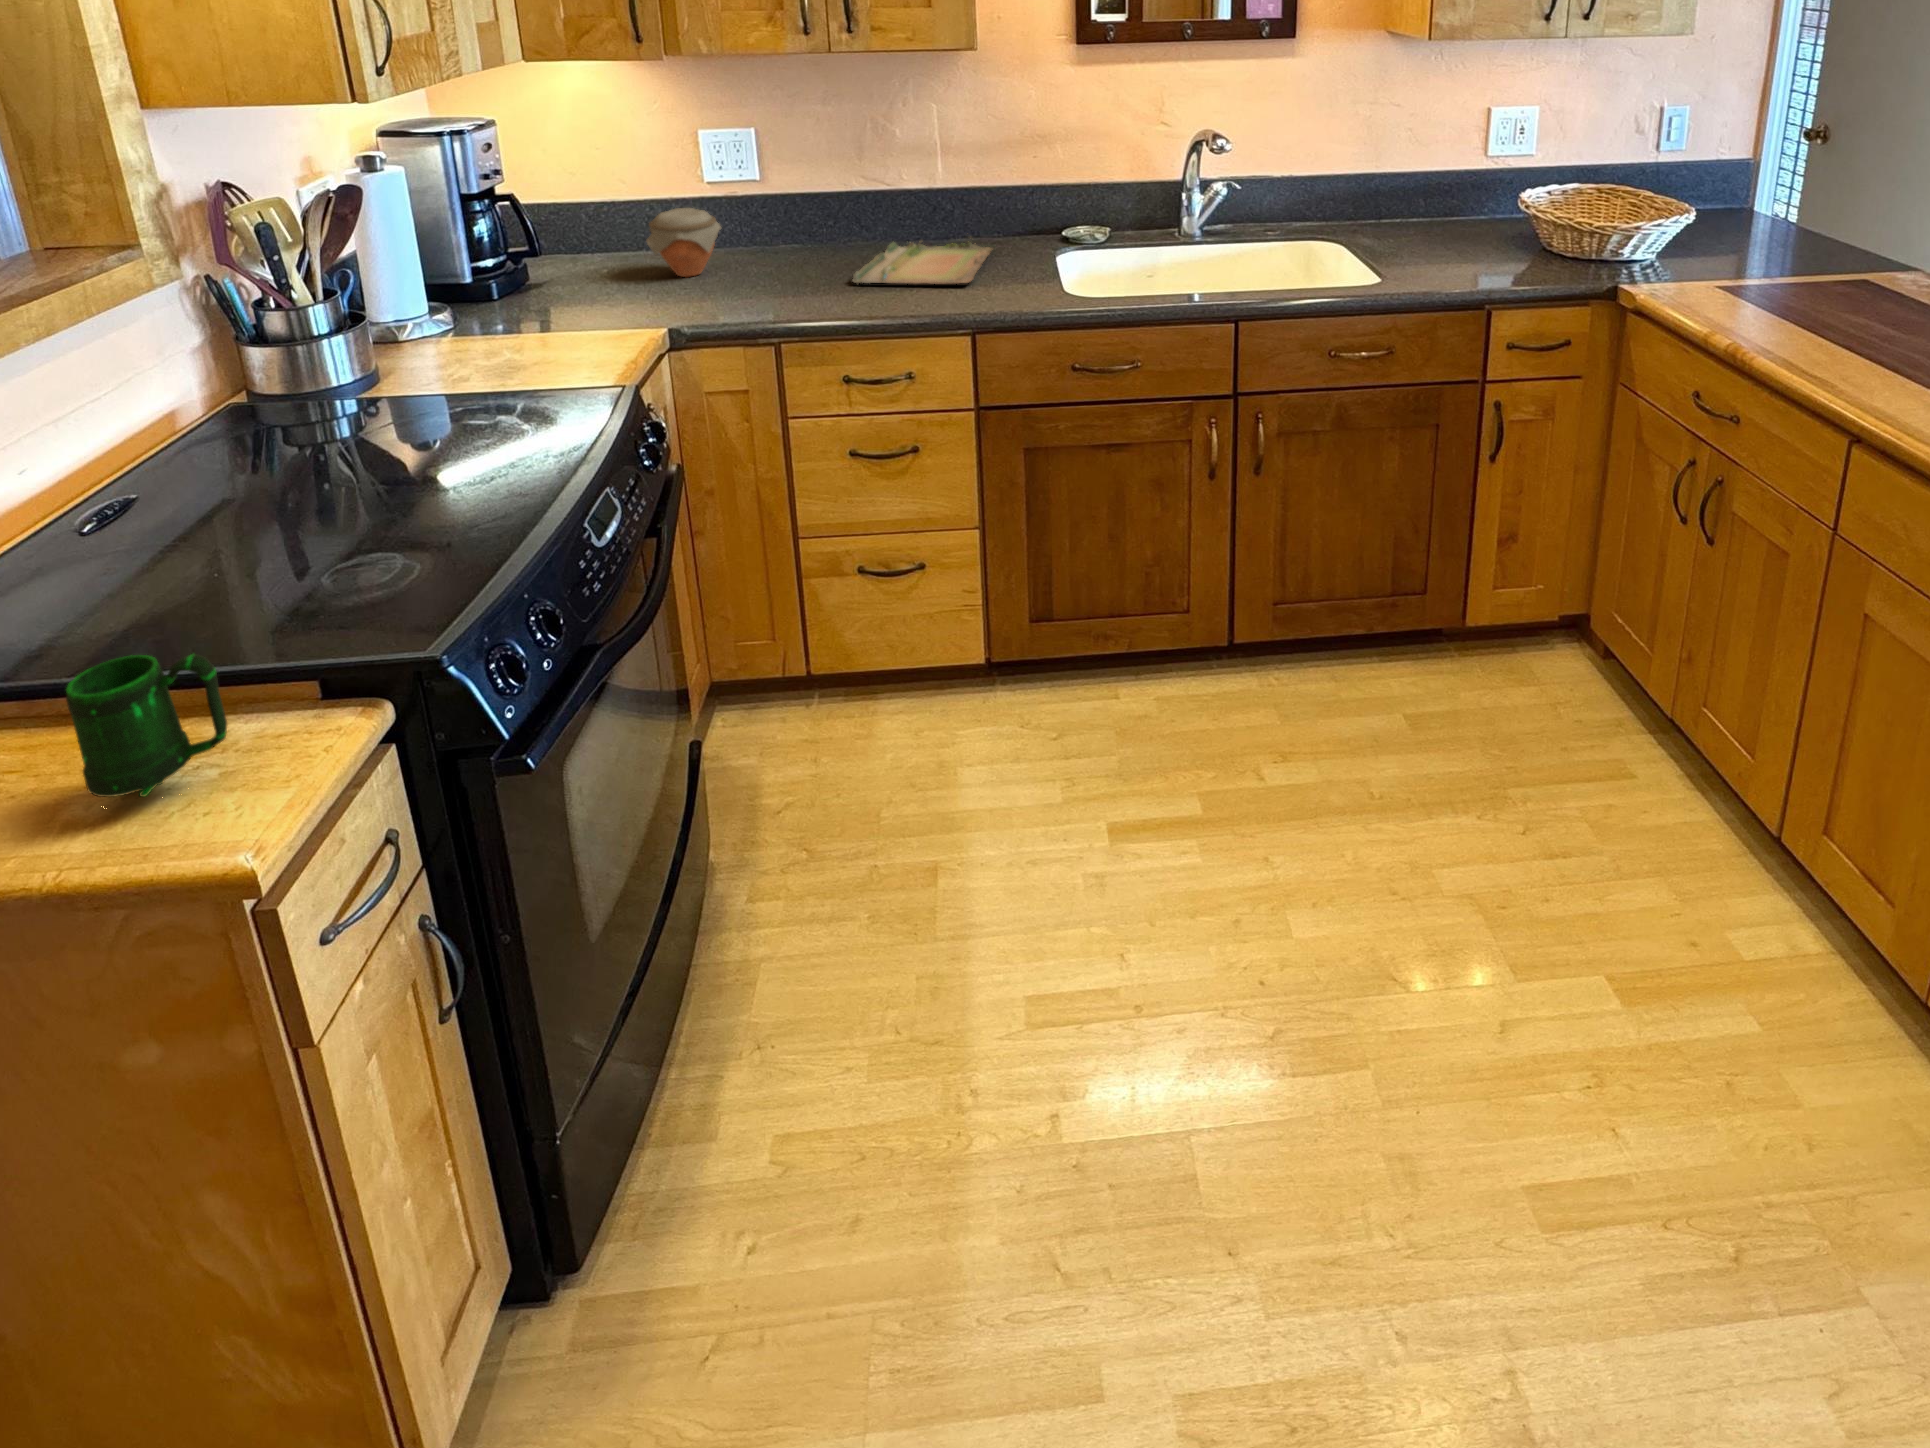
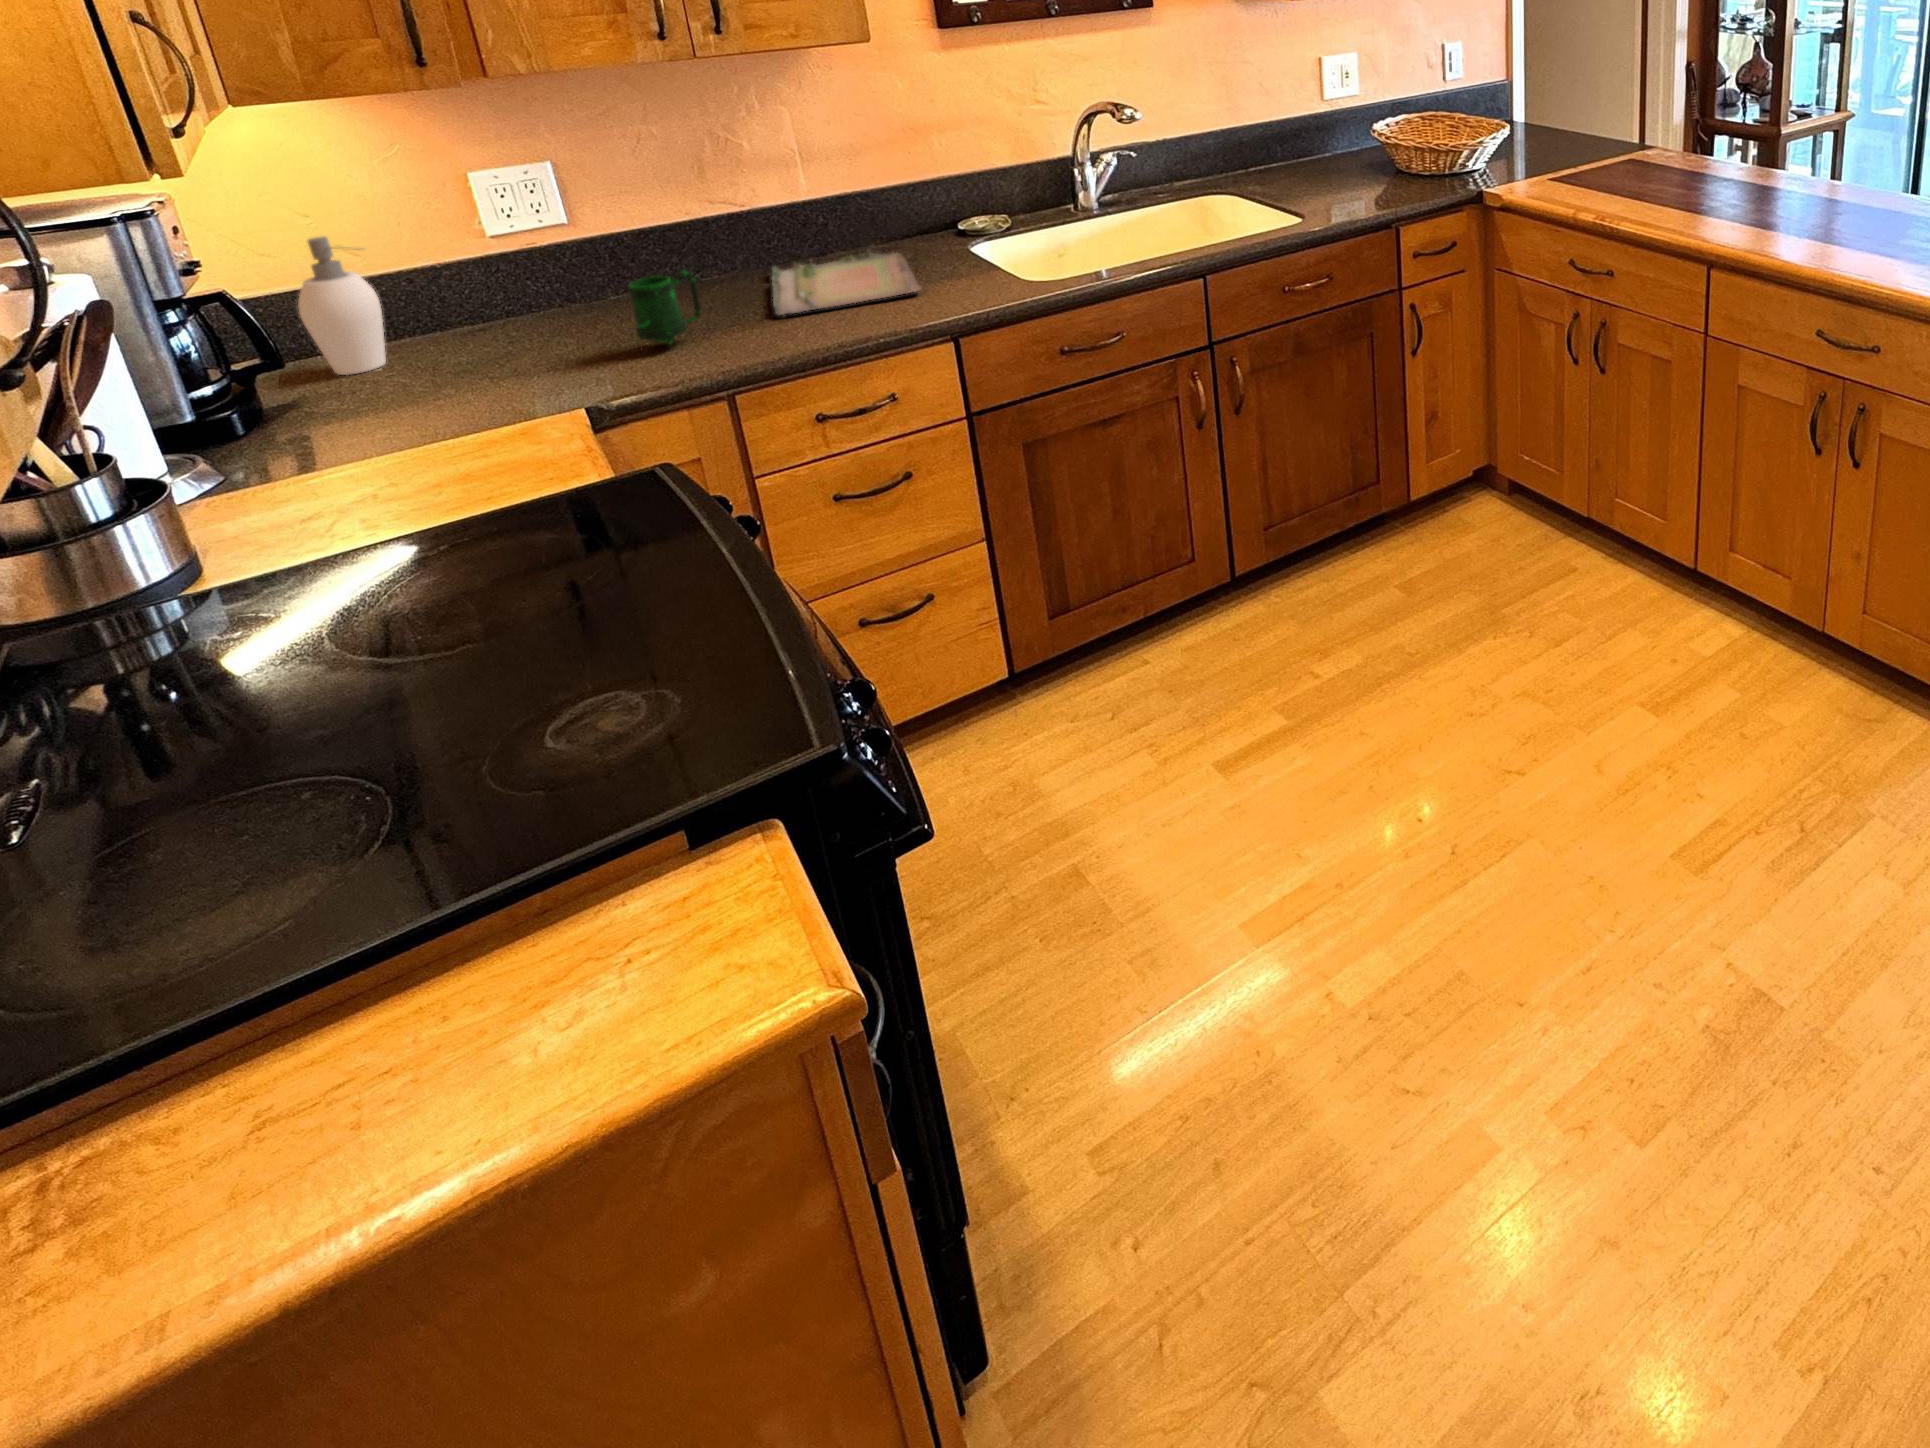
soap dispenser: none [567,165,617,270] -> present [298,237,386,375]
jar: present [646,208,721,277] -> none [456,267,563,354]
mug: present [66,653,227,797] -> present [629,271,701,344]

